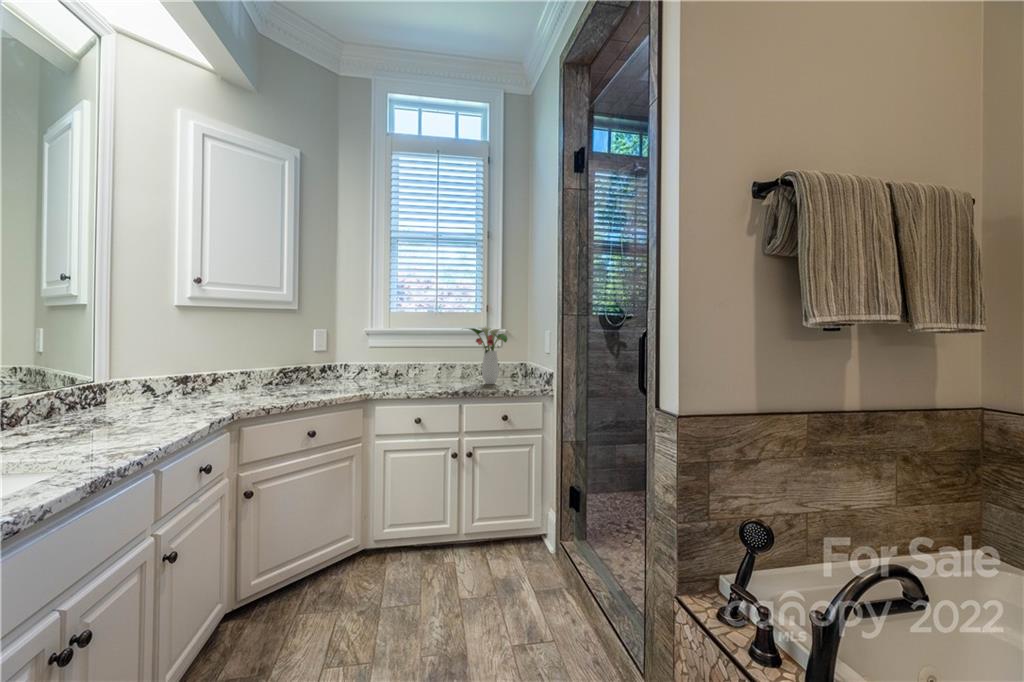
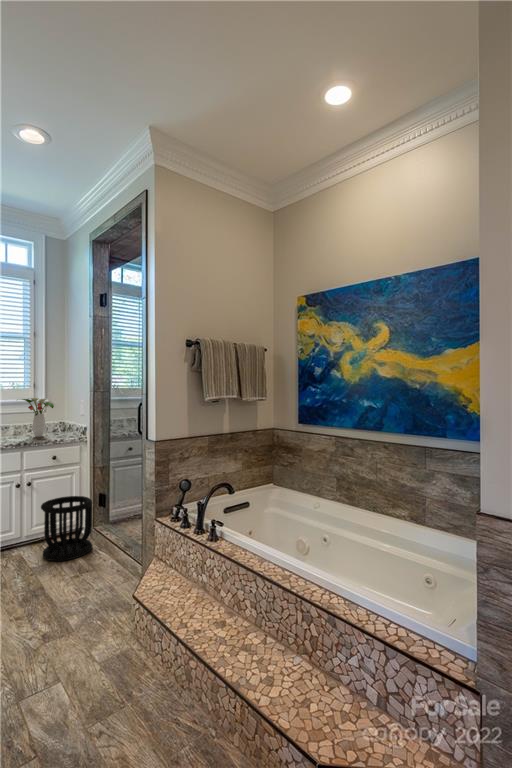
wastebasket: none [481,482,556,594] -> present [41,496,92,561]

